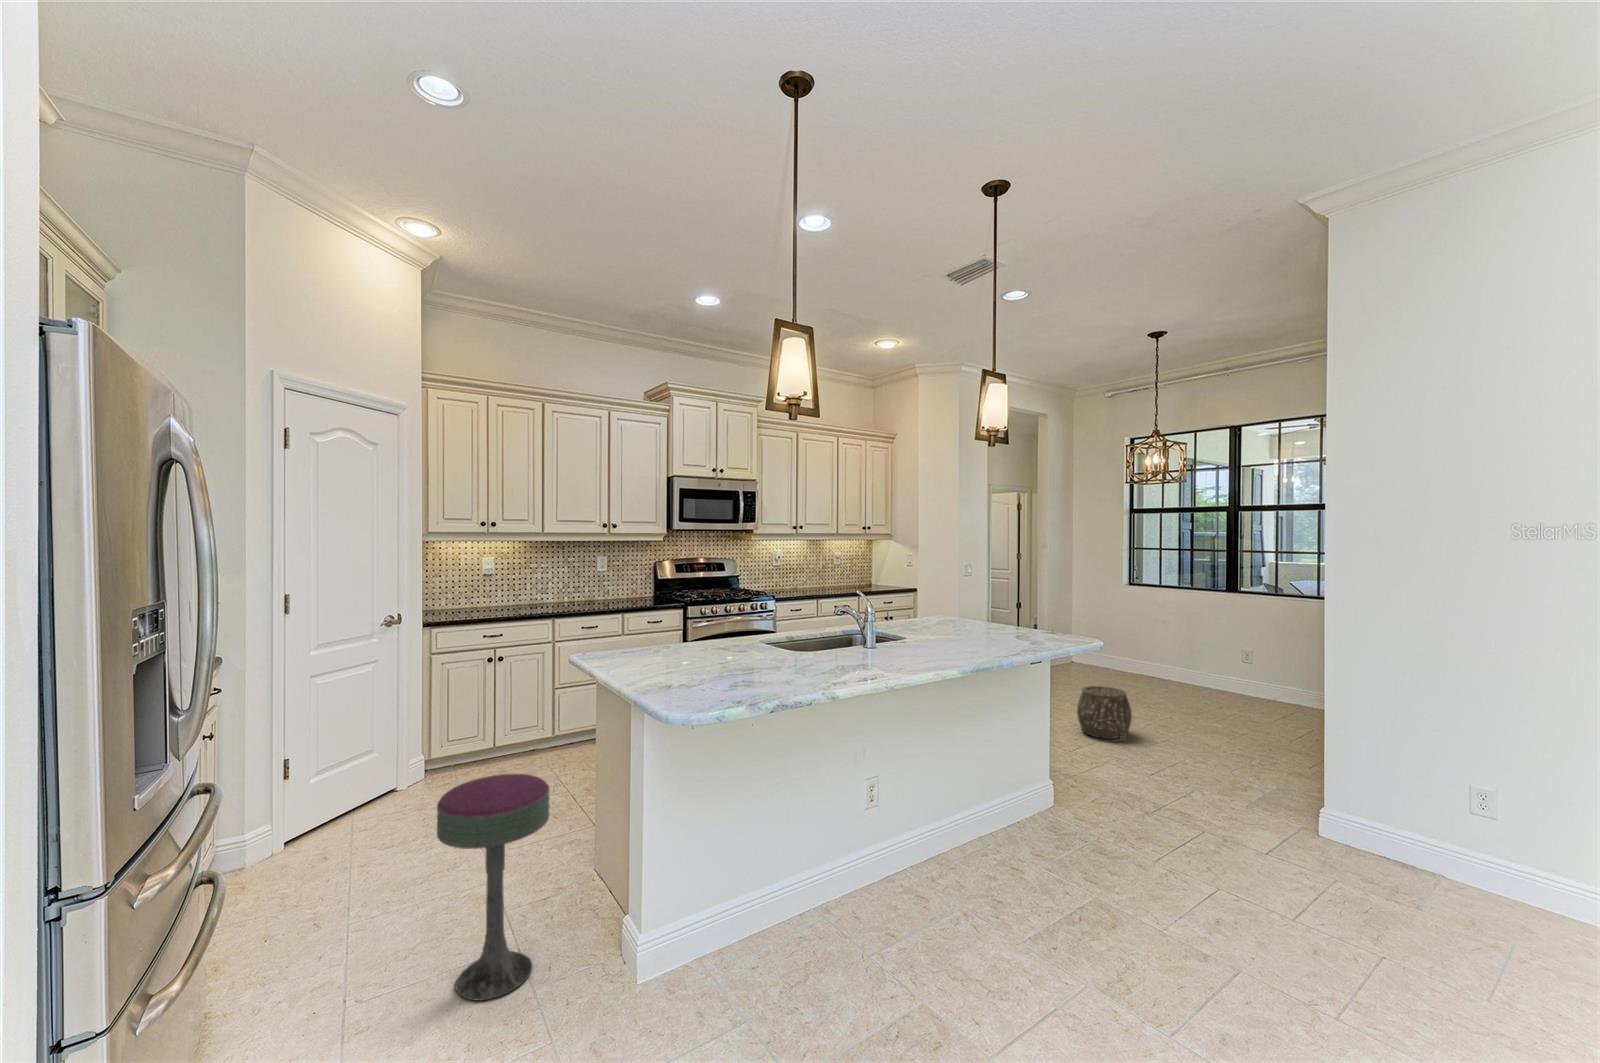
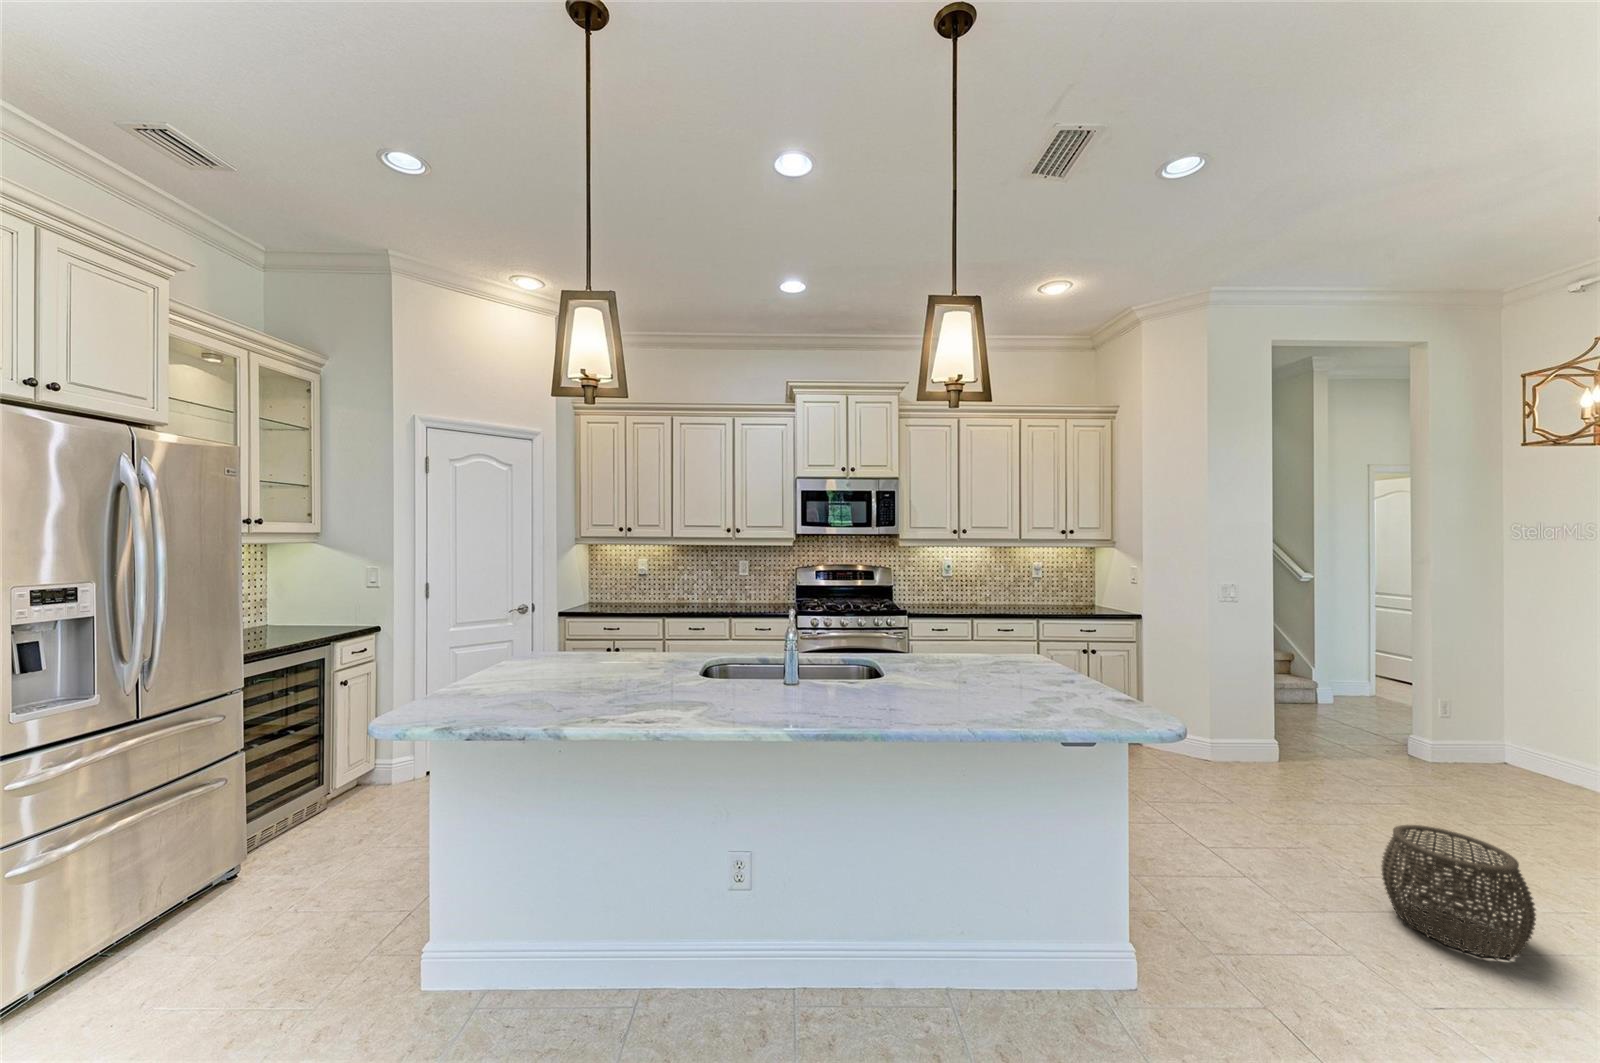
bar stool: present [437,774,550,1000] -> none [207,769,347,1003]

